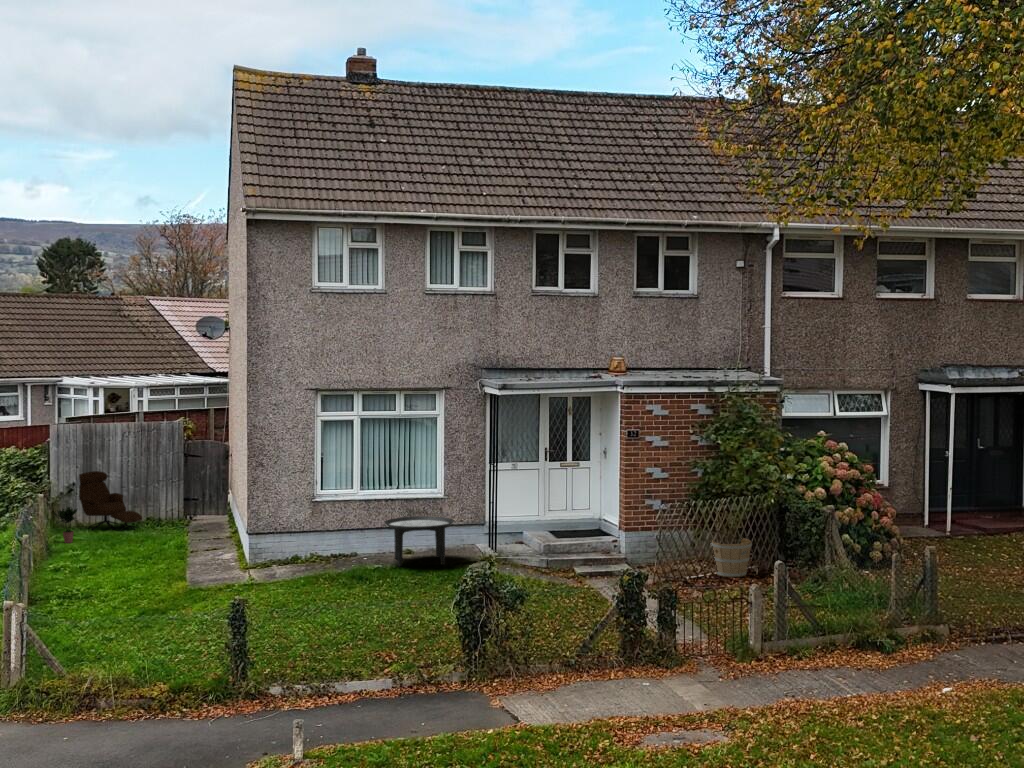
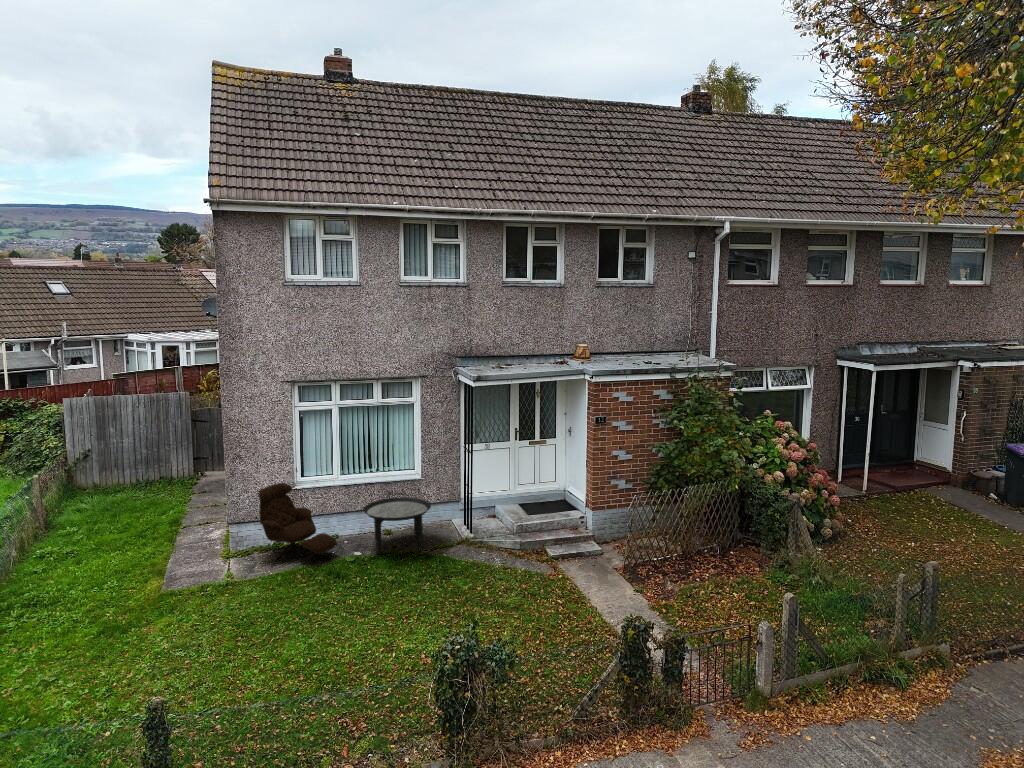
lounge chair: present [79,471,142,531] -> present [259,483,337,563]
potted plant: present [53,507,77,543] -> none [52,477,83,515]
wooden bucket: present [711,538,752,577] -> none [683,527,725,571]

